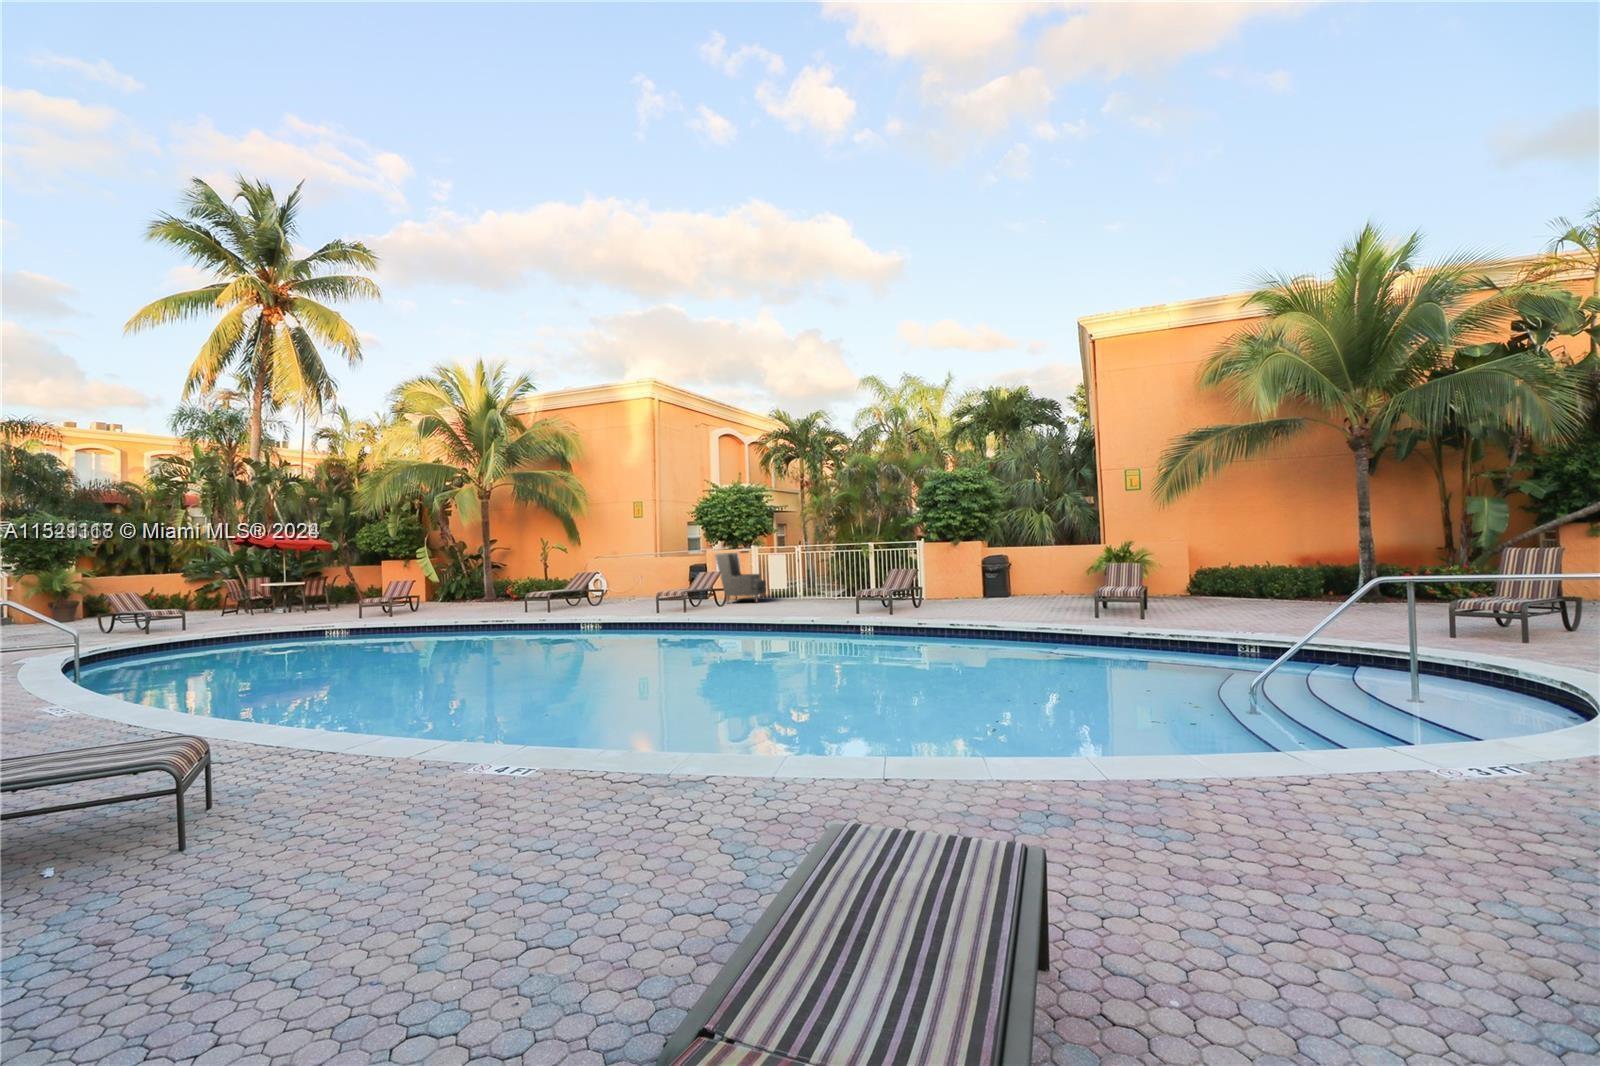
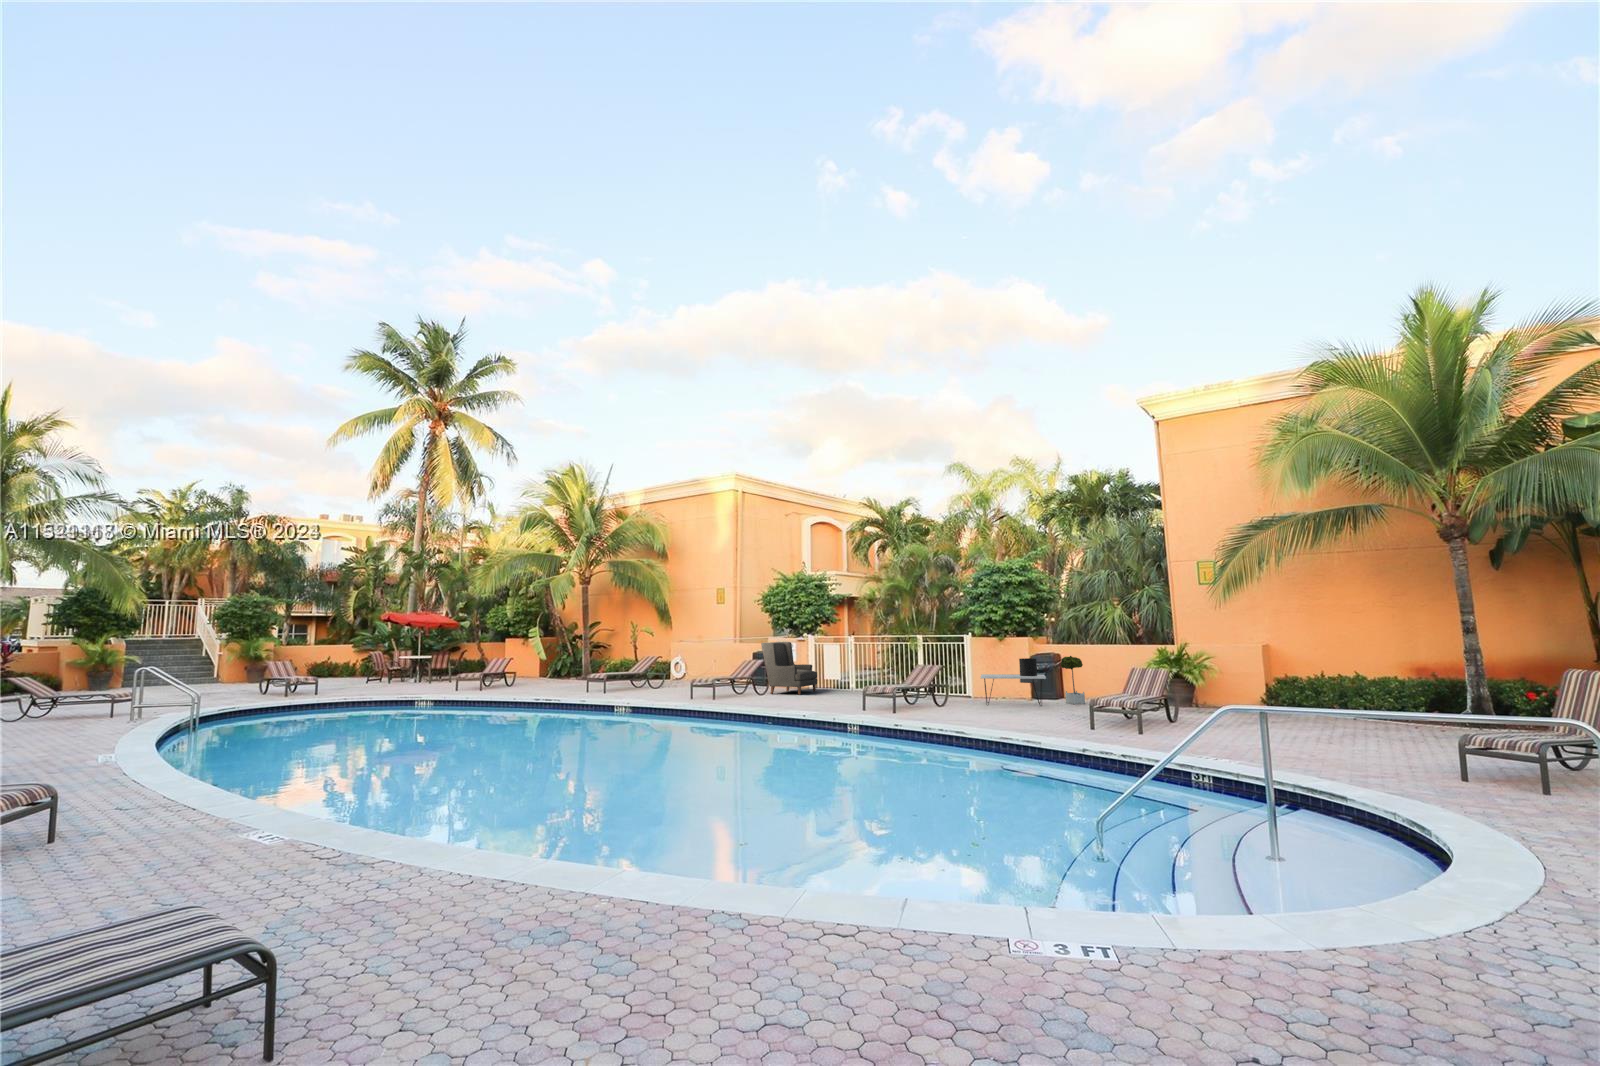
potted tree: none [1008,556,1028,598] -> present [1061,656,1085,704]
side table: none [940,560,1004,603] -> present [981,658,1046,705]

